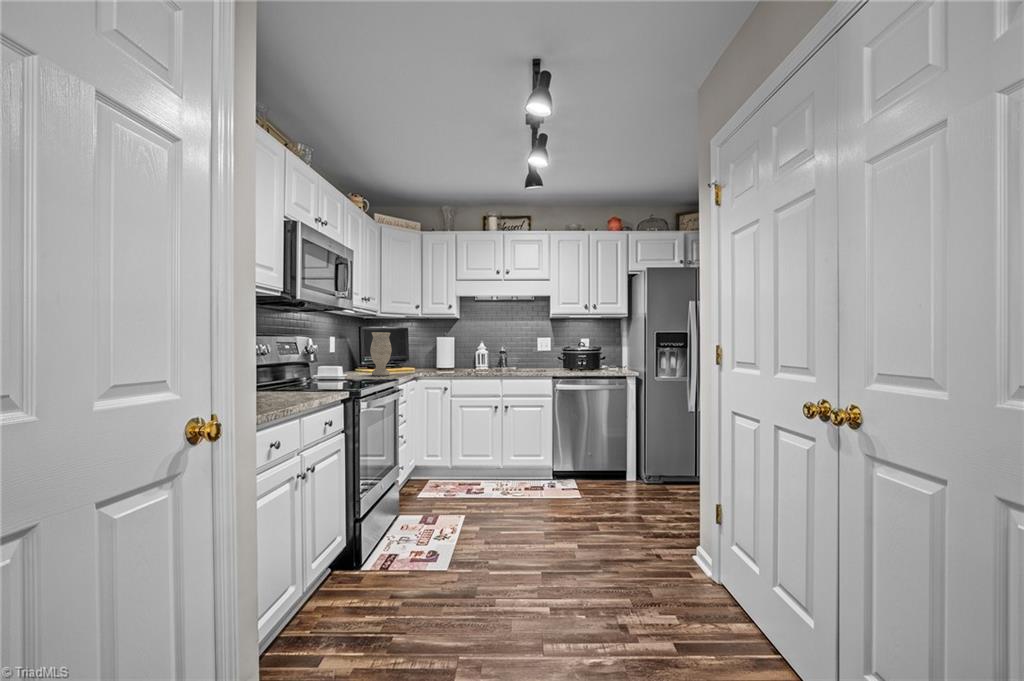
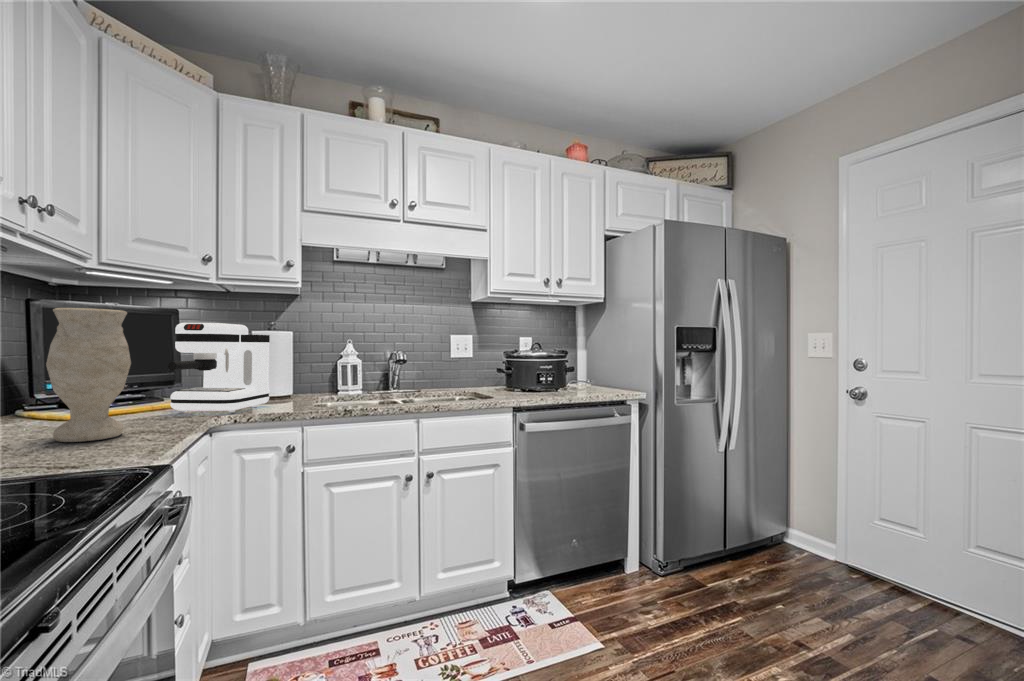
coffee maker: none [403,335,441,372] -> present [168,323,270,412]

